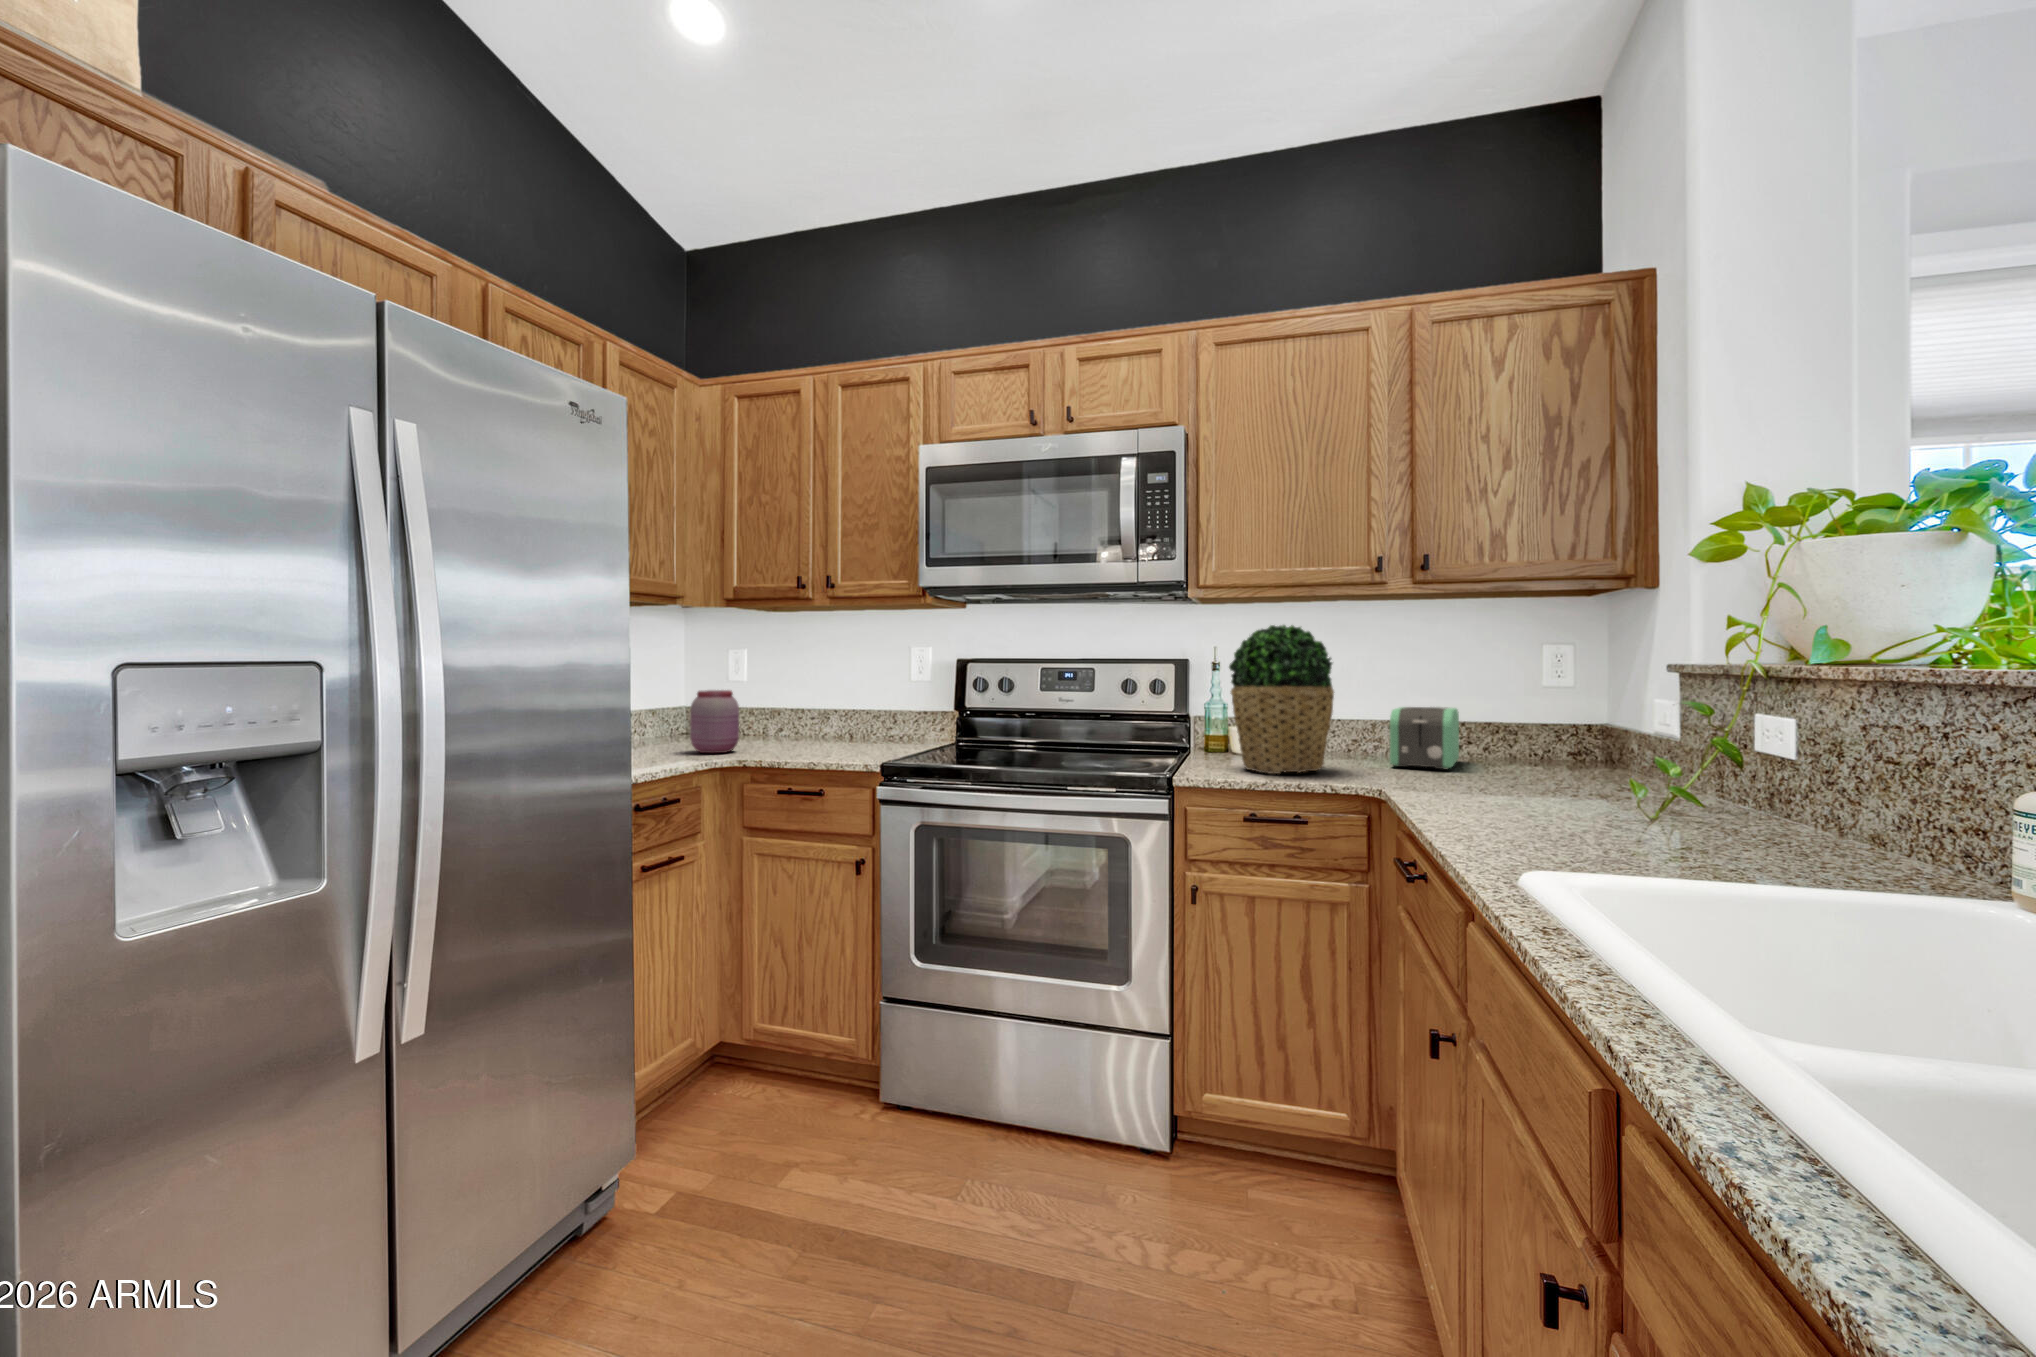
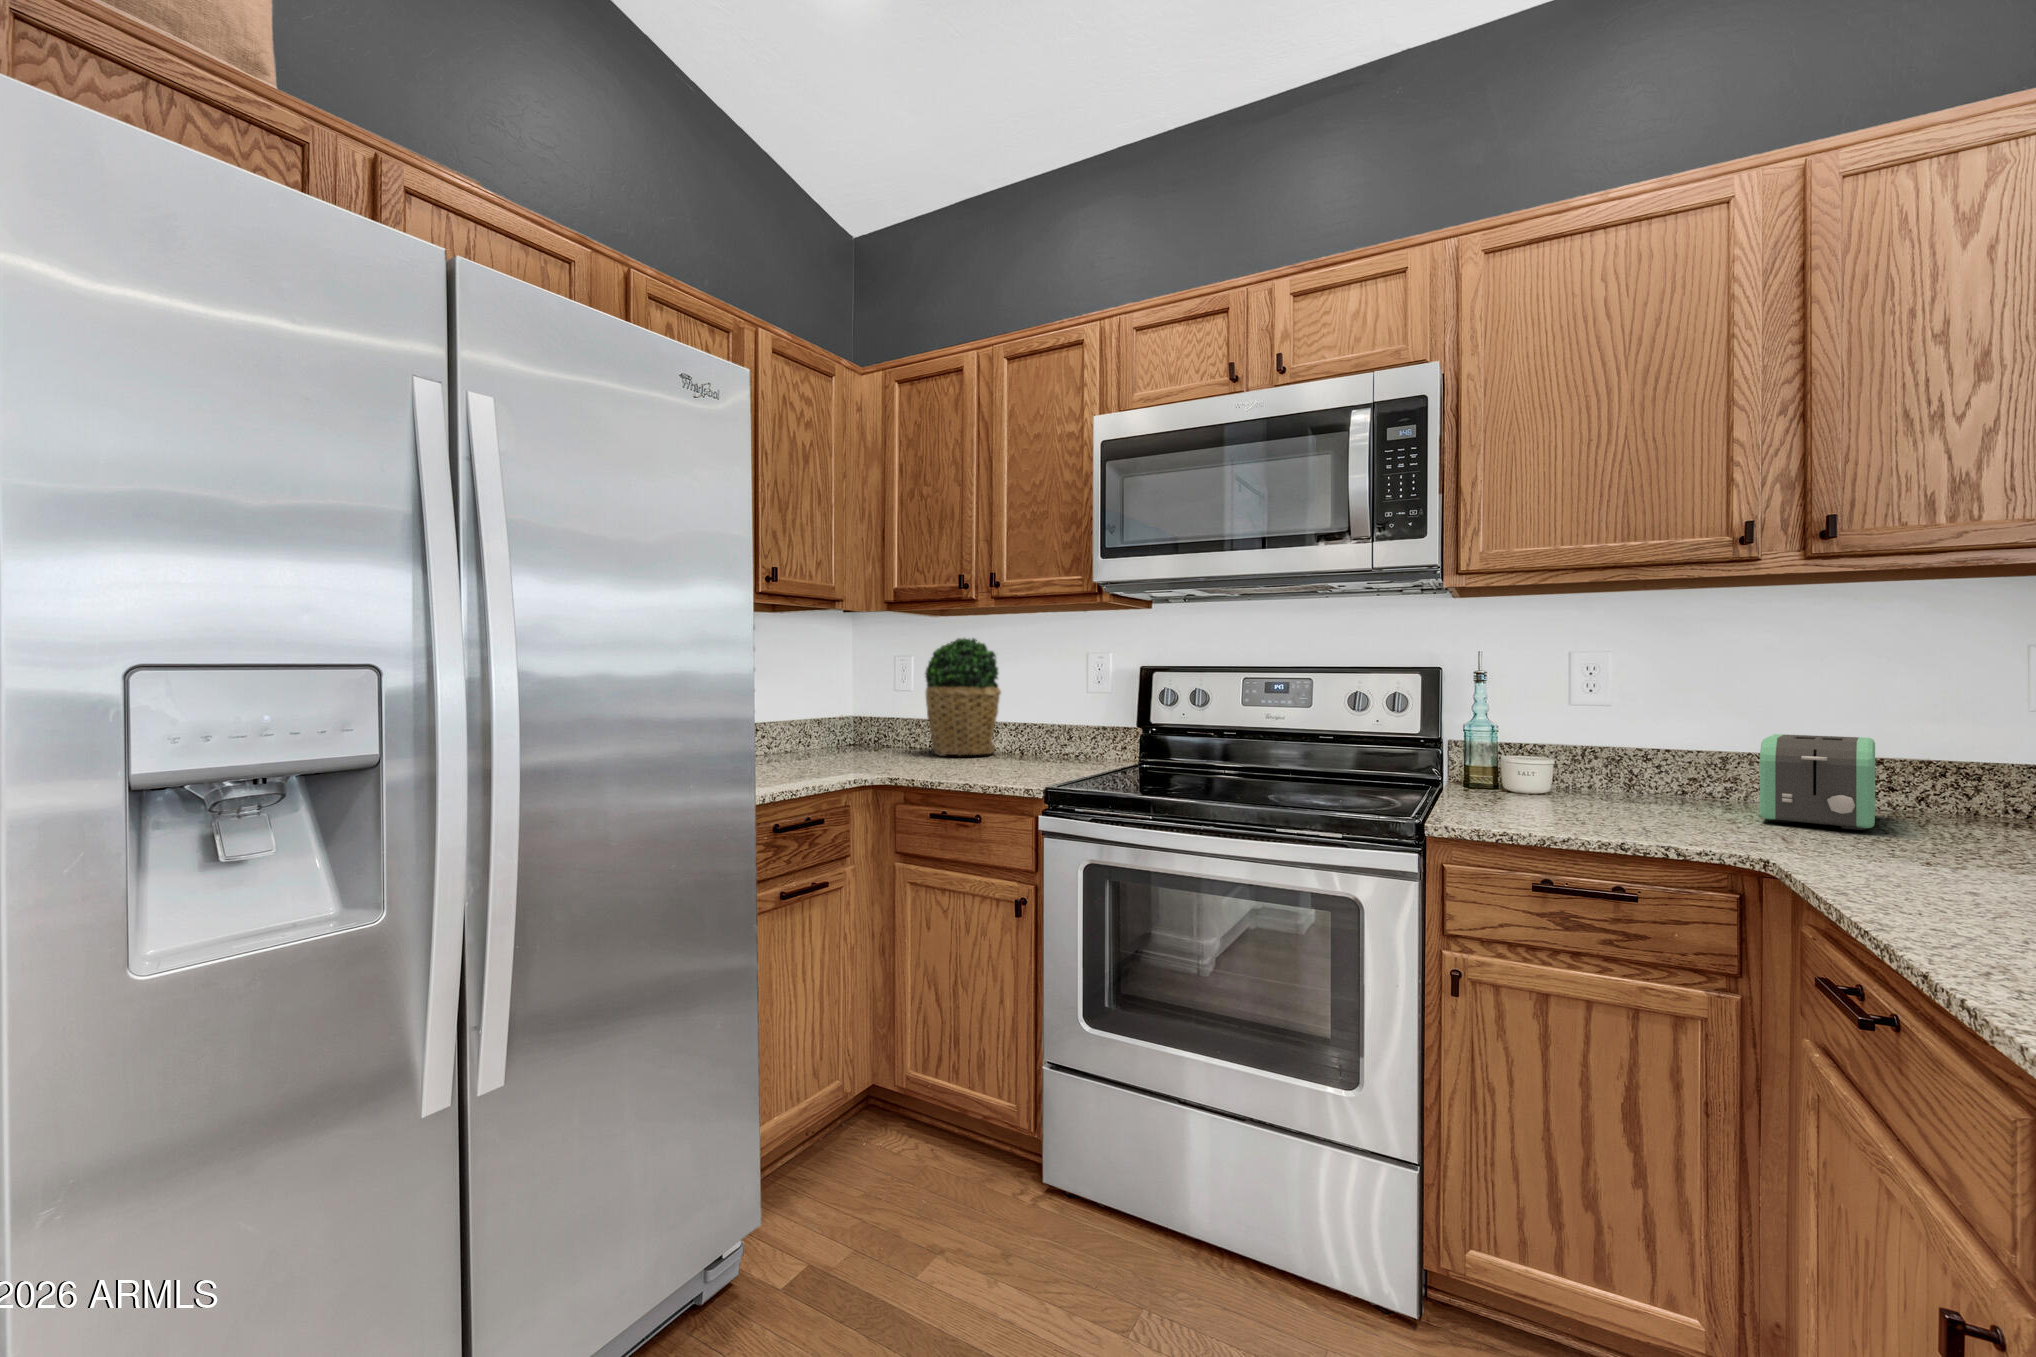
potted plant: present [1229,625,1334,774] -> present [925,638,1001,756]
jar: present [690,690,739,753] -> none [844,700,895,769]

